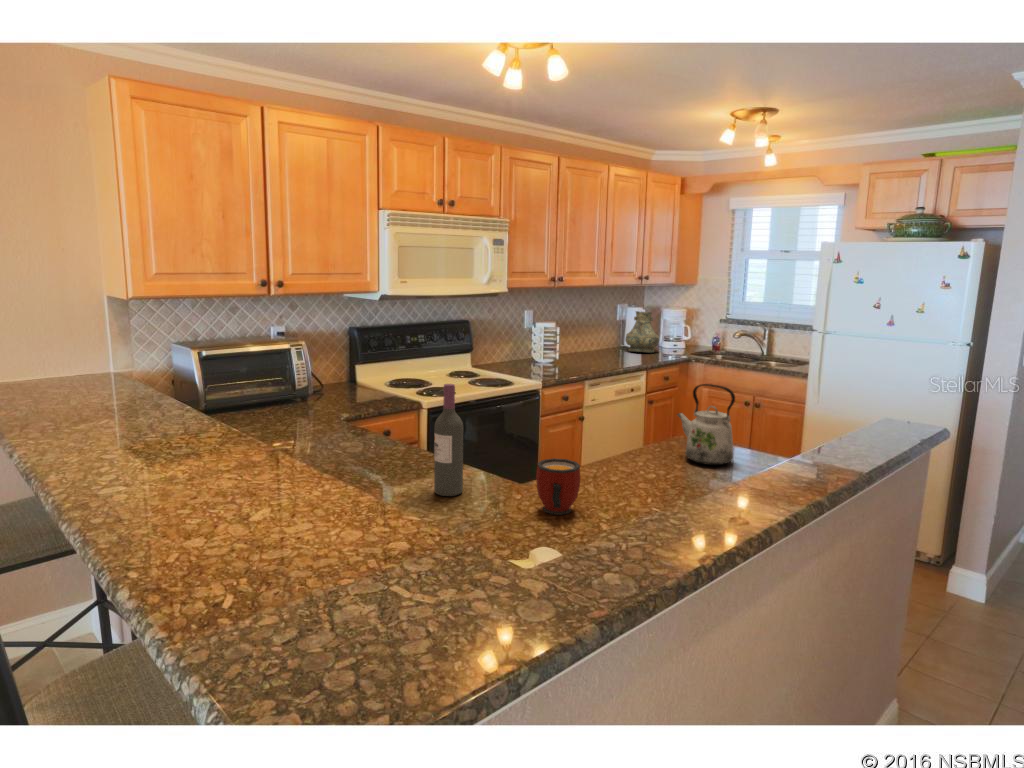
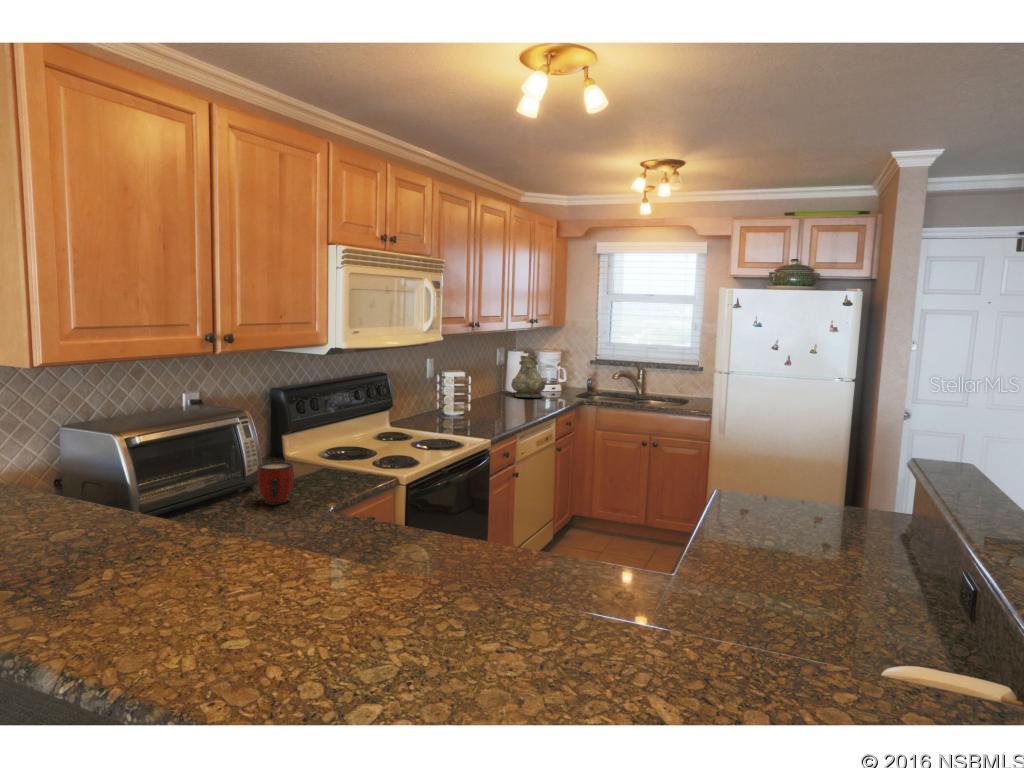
wine bottle: present [434,384,463,496] -> none [615,463,653,602]
kettle: present [677,384,735,465] -> none [754,436,826,520]
mug: present [536,458,580,515] -> present [257,461,294,505]

